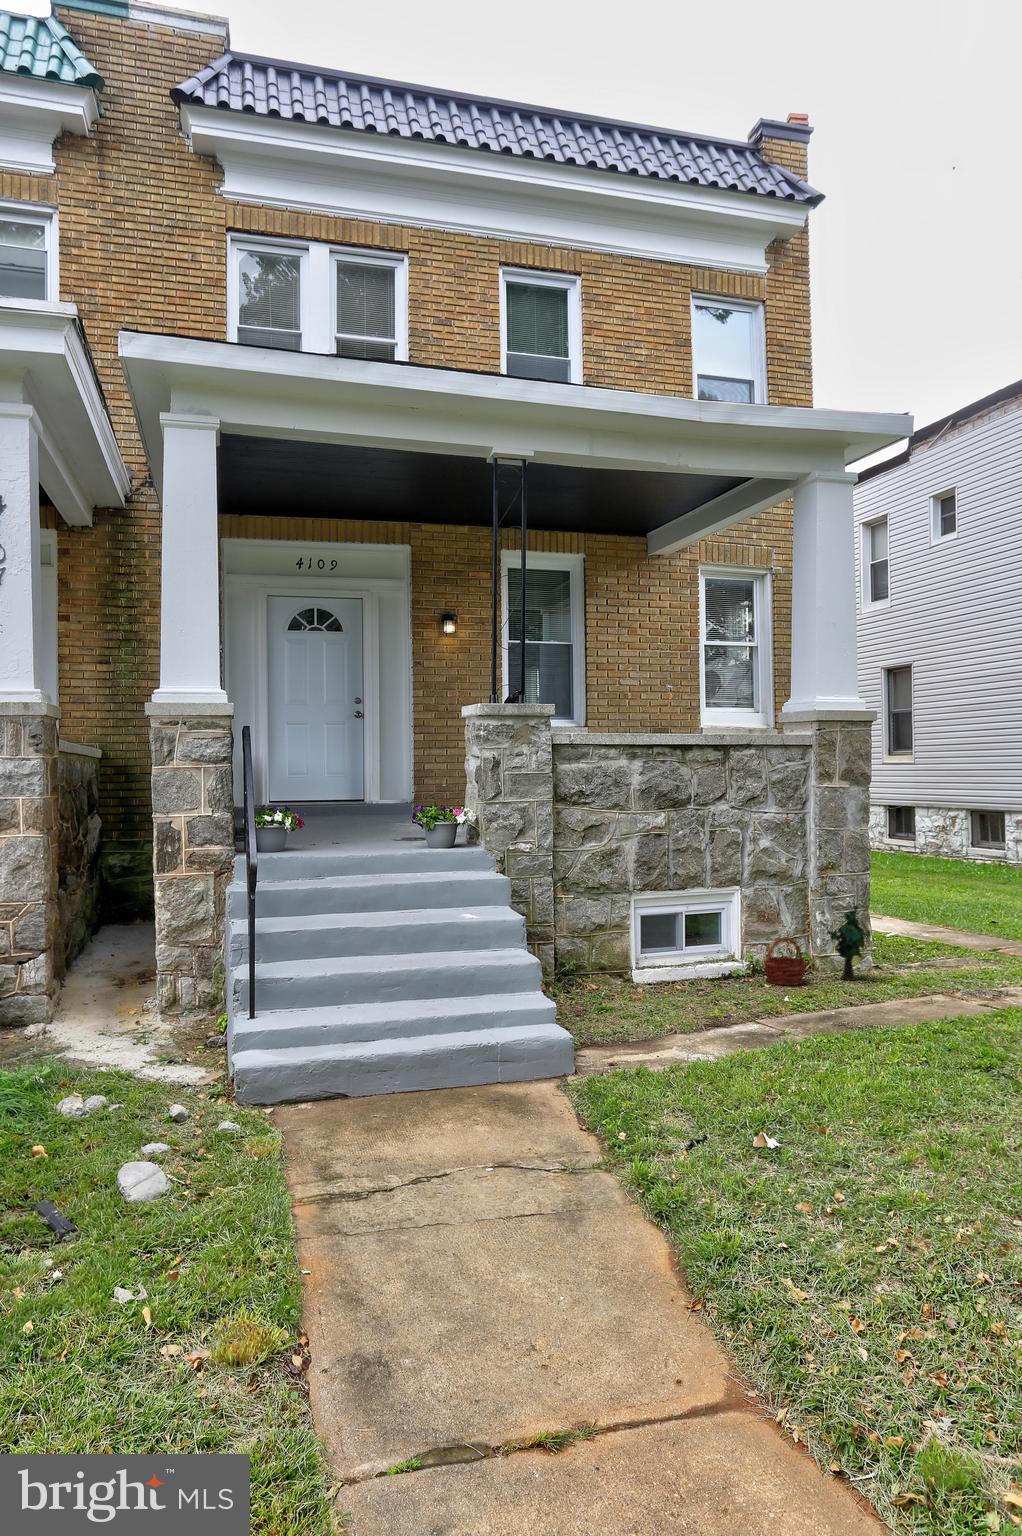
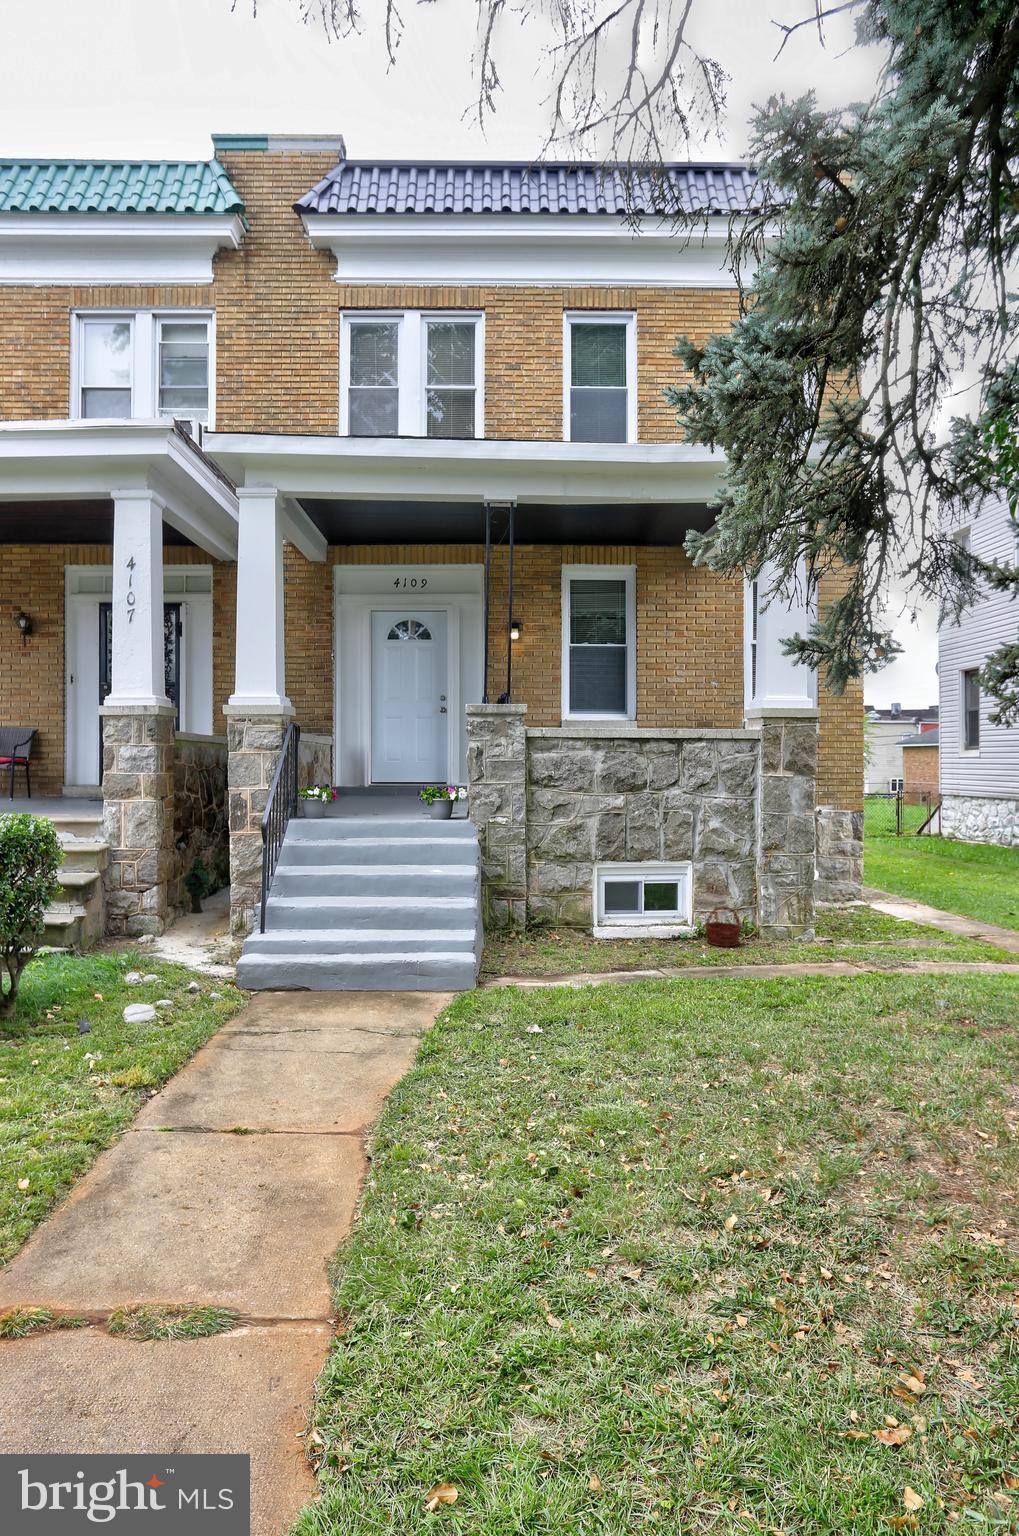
decorative plant: present [827,906,870,981] -> present [181,854,210,913]

